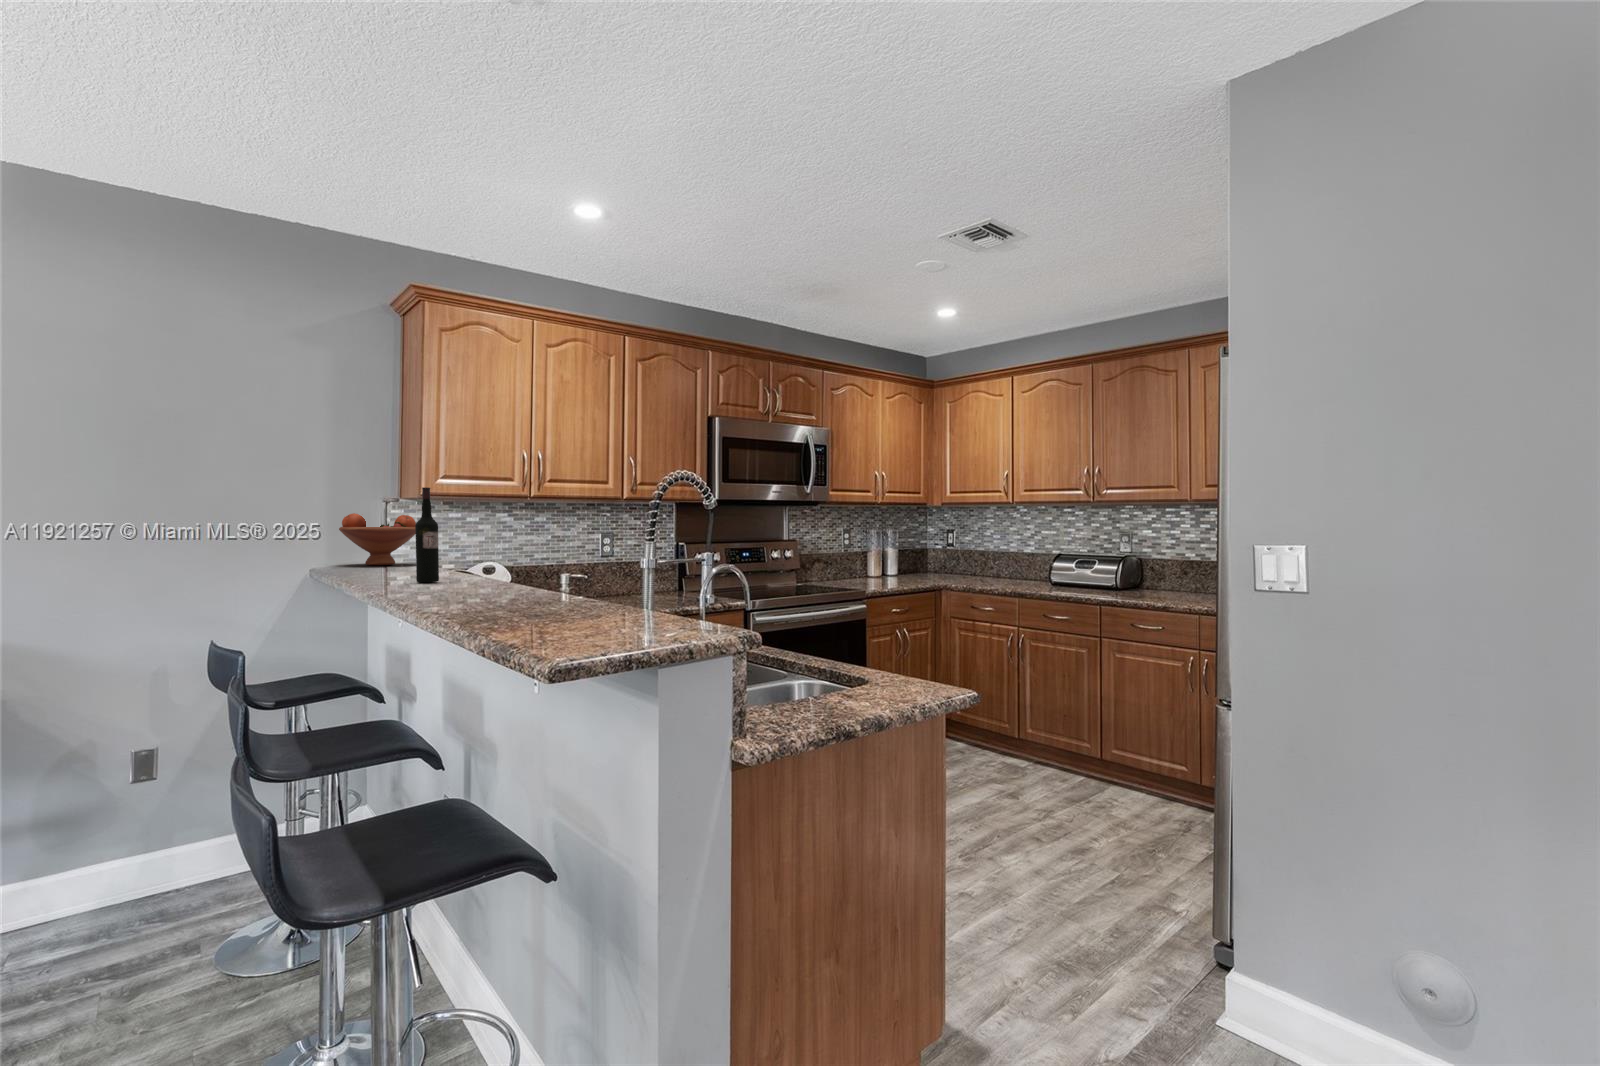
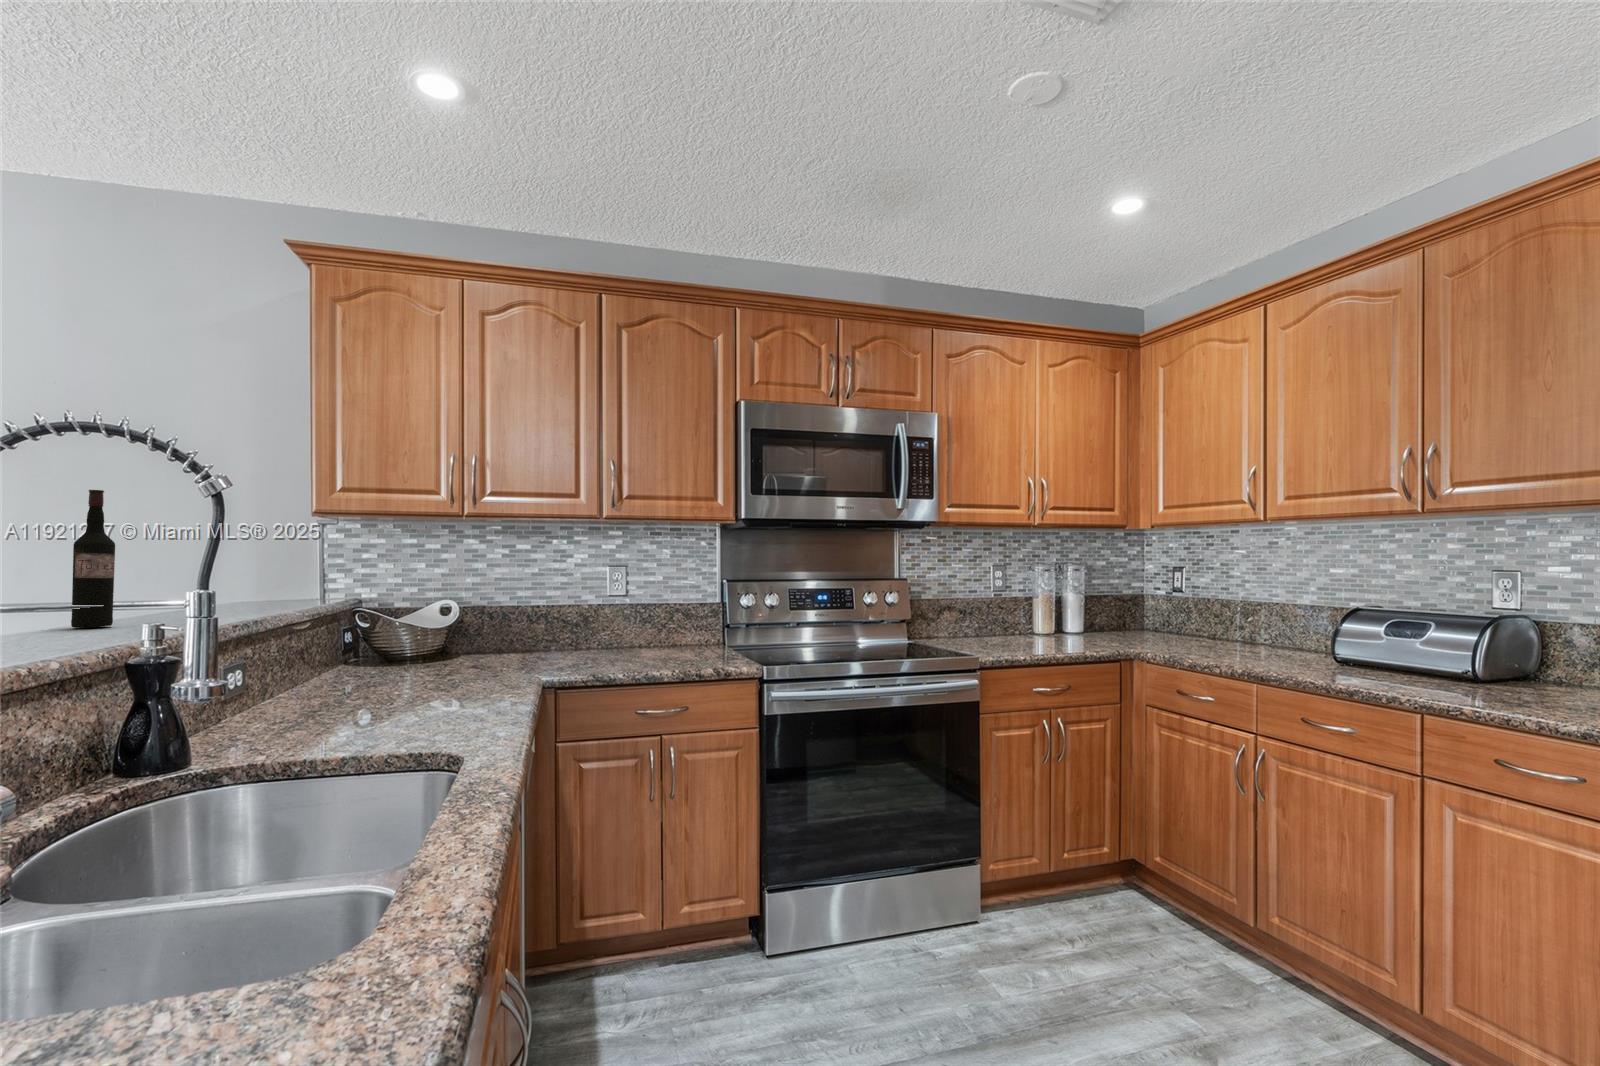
fruit bowl: present [339,513,416,565] -> none [260,539,362,600]

